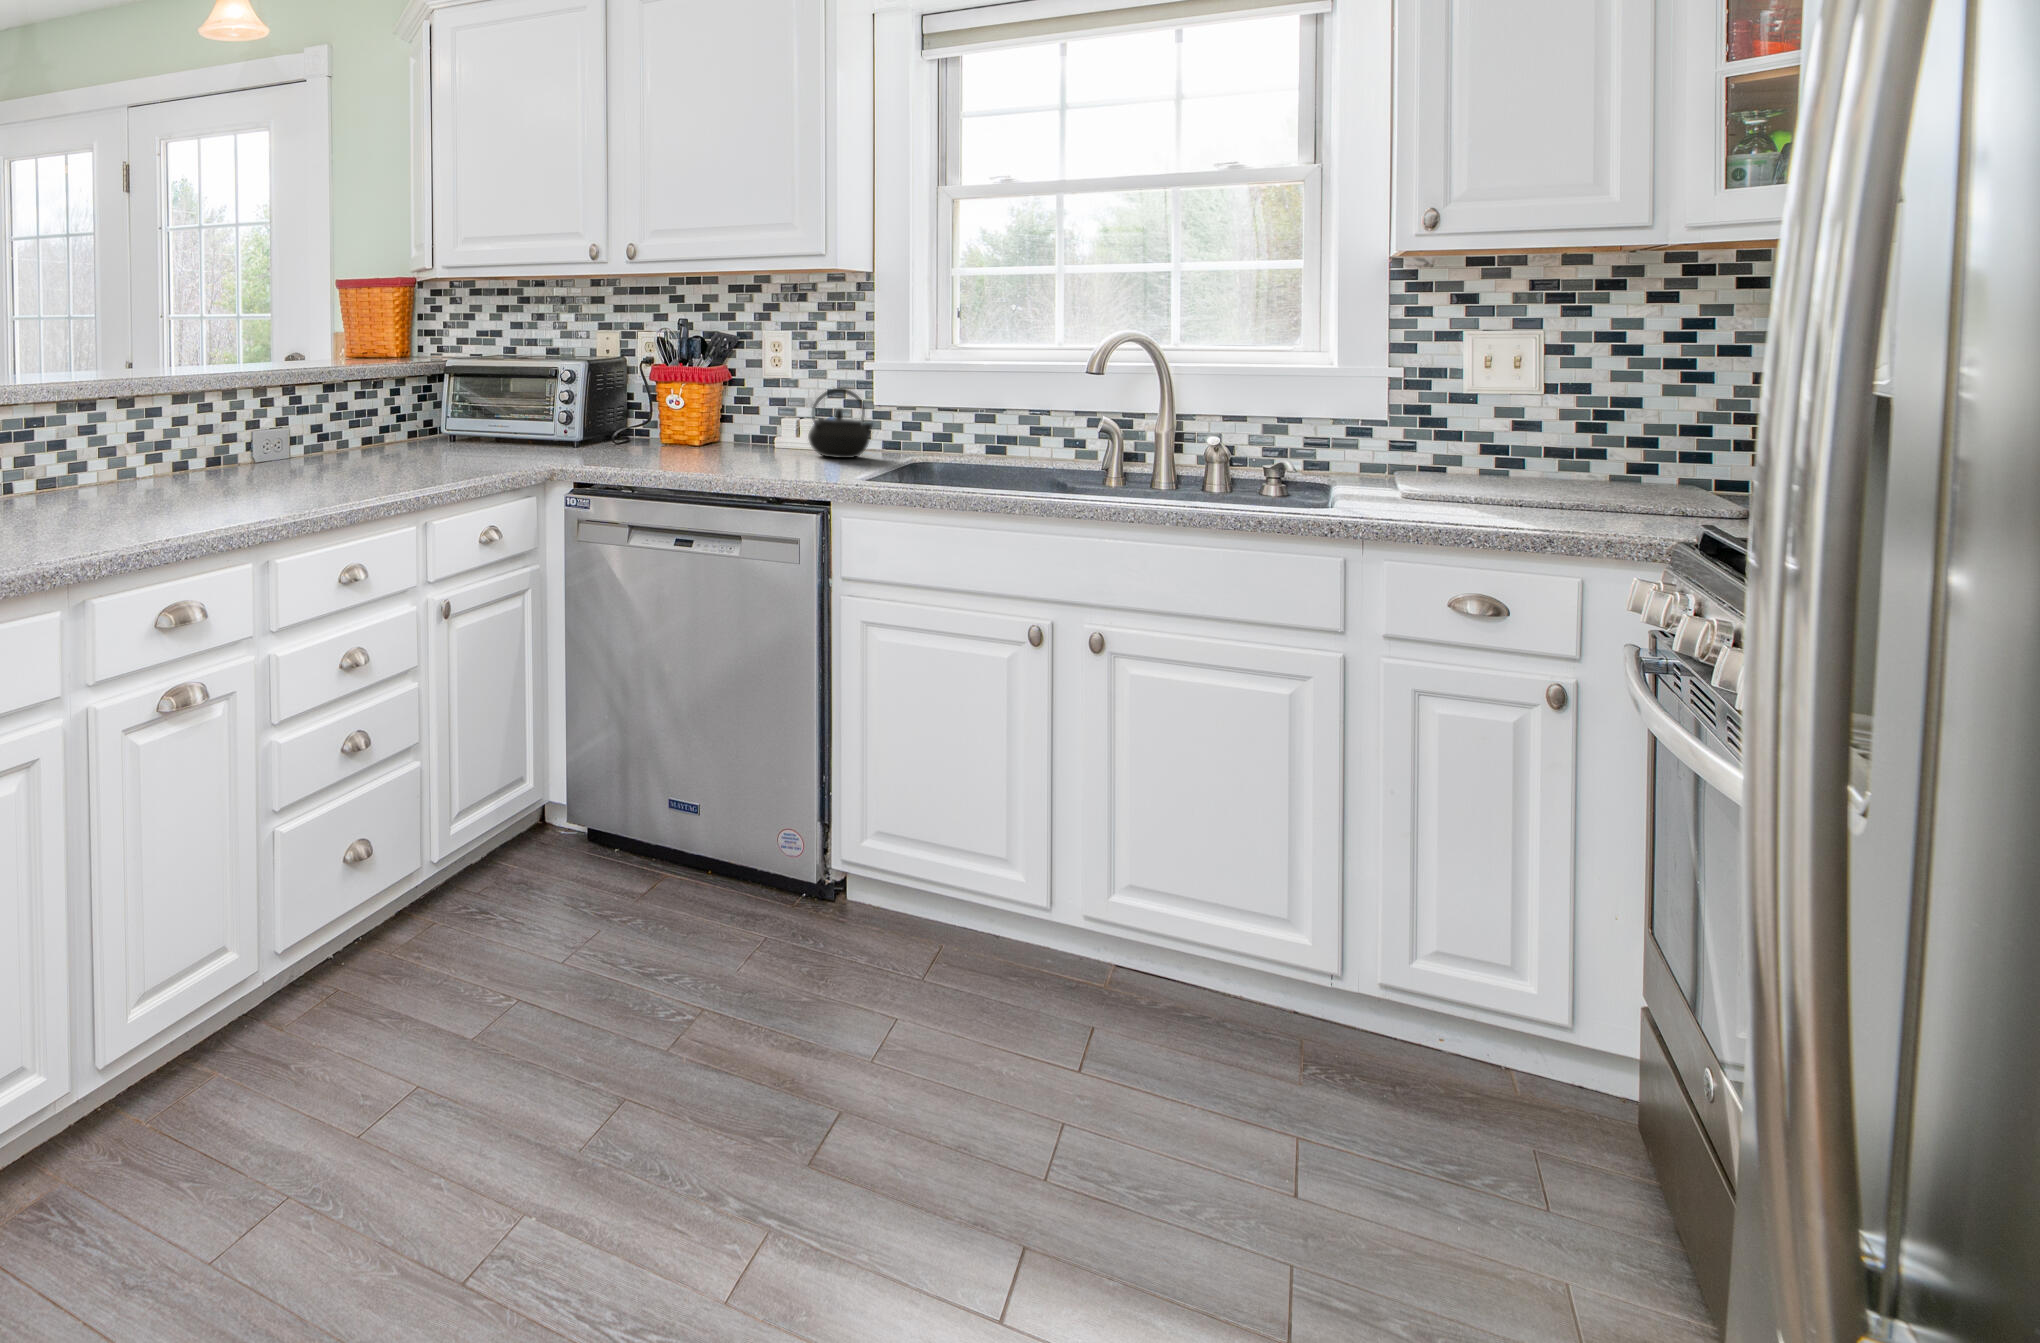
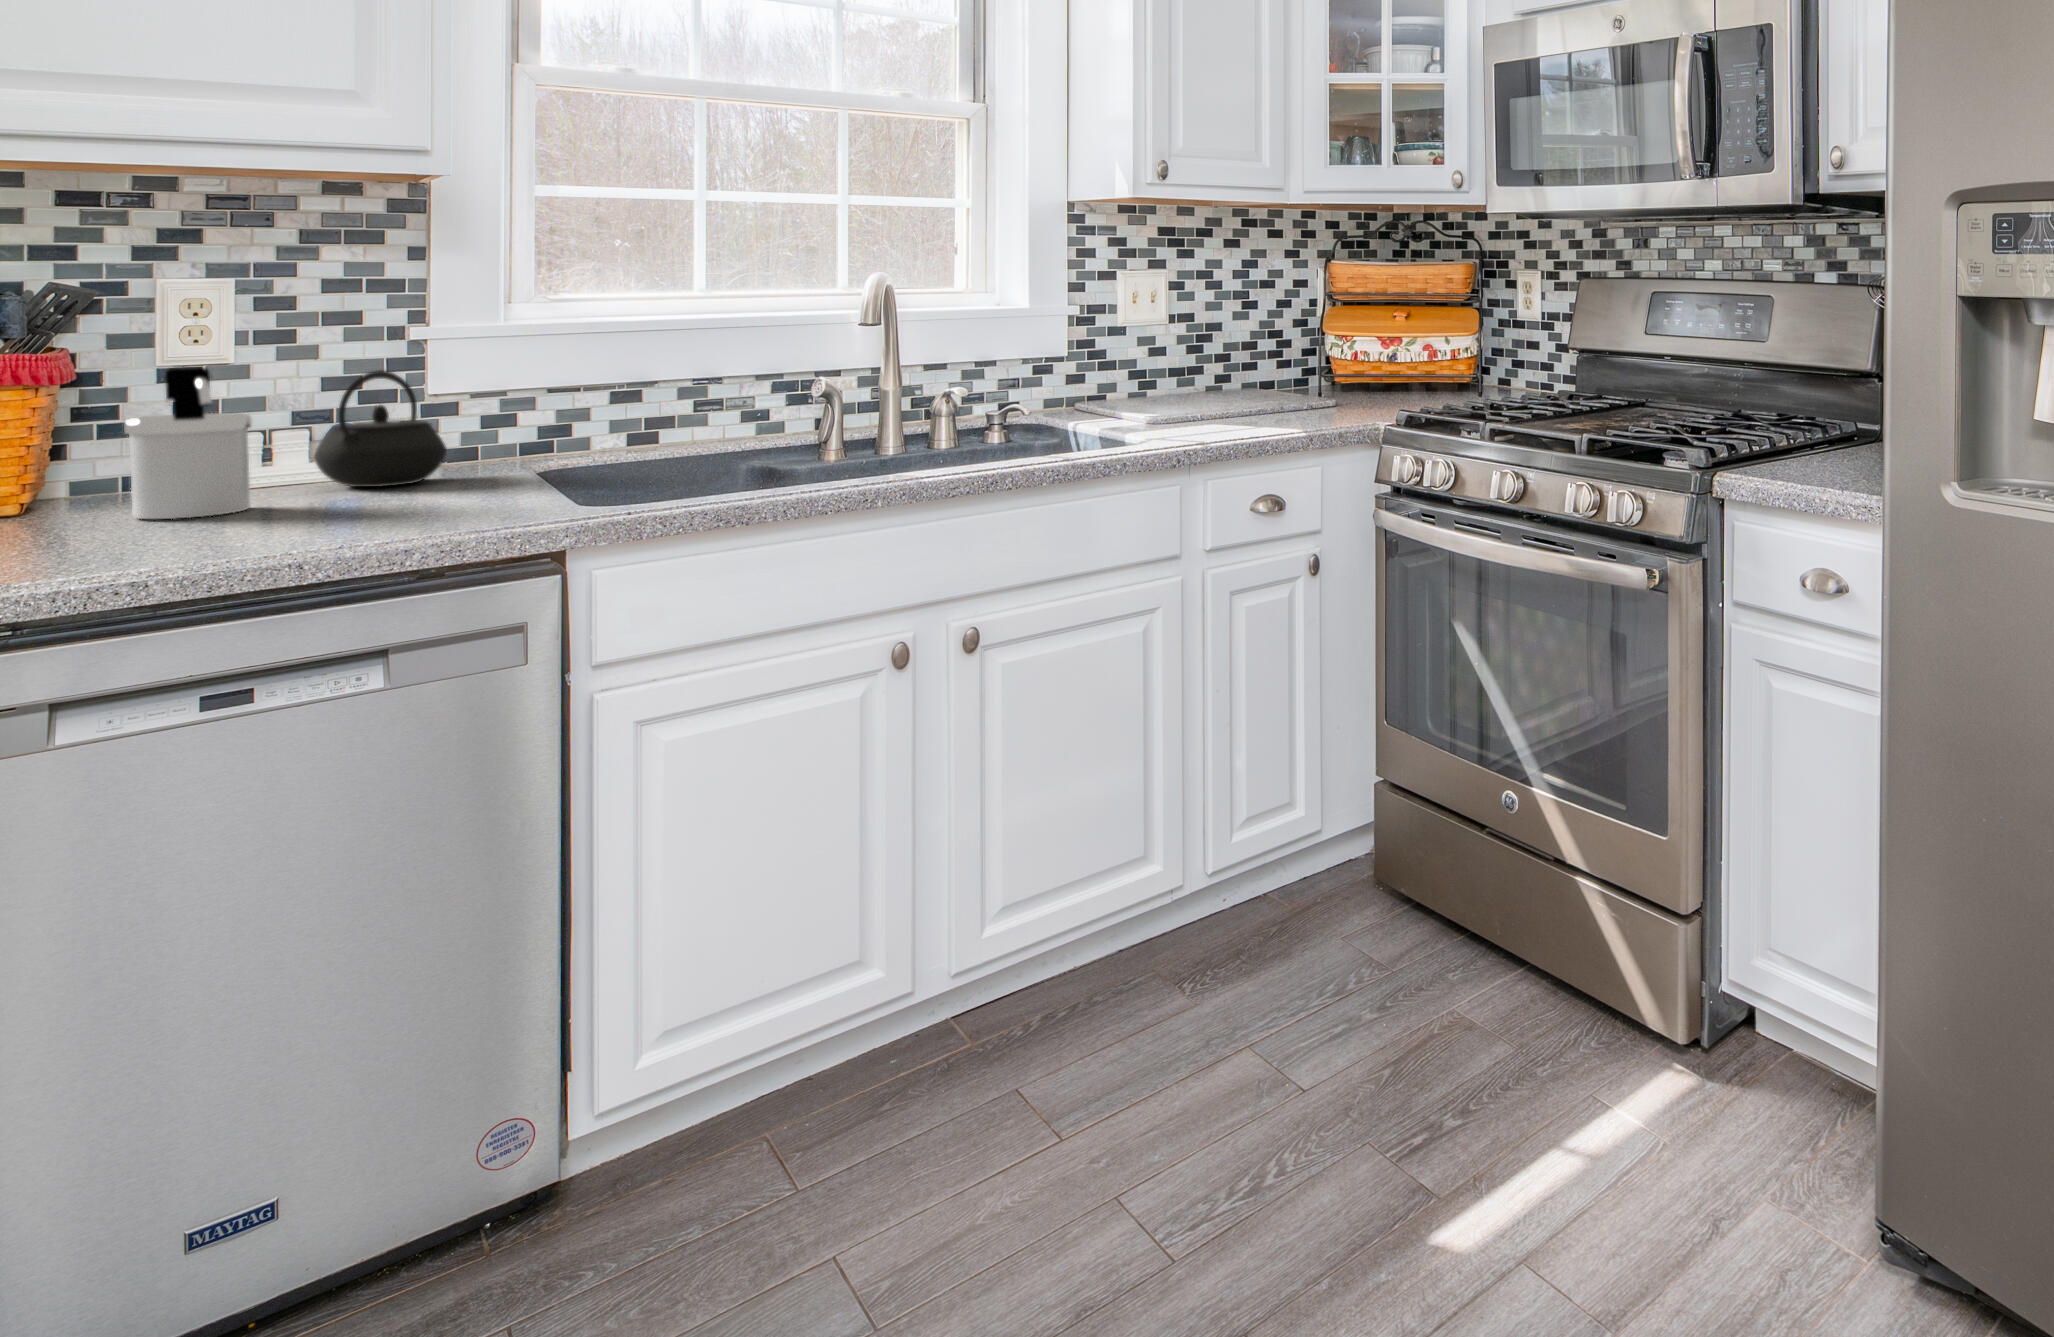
soap dispenser: none [718,379,765,459] -> present [124,367,252,519]

